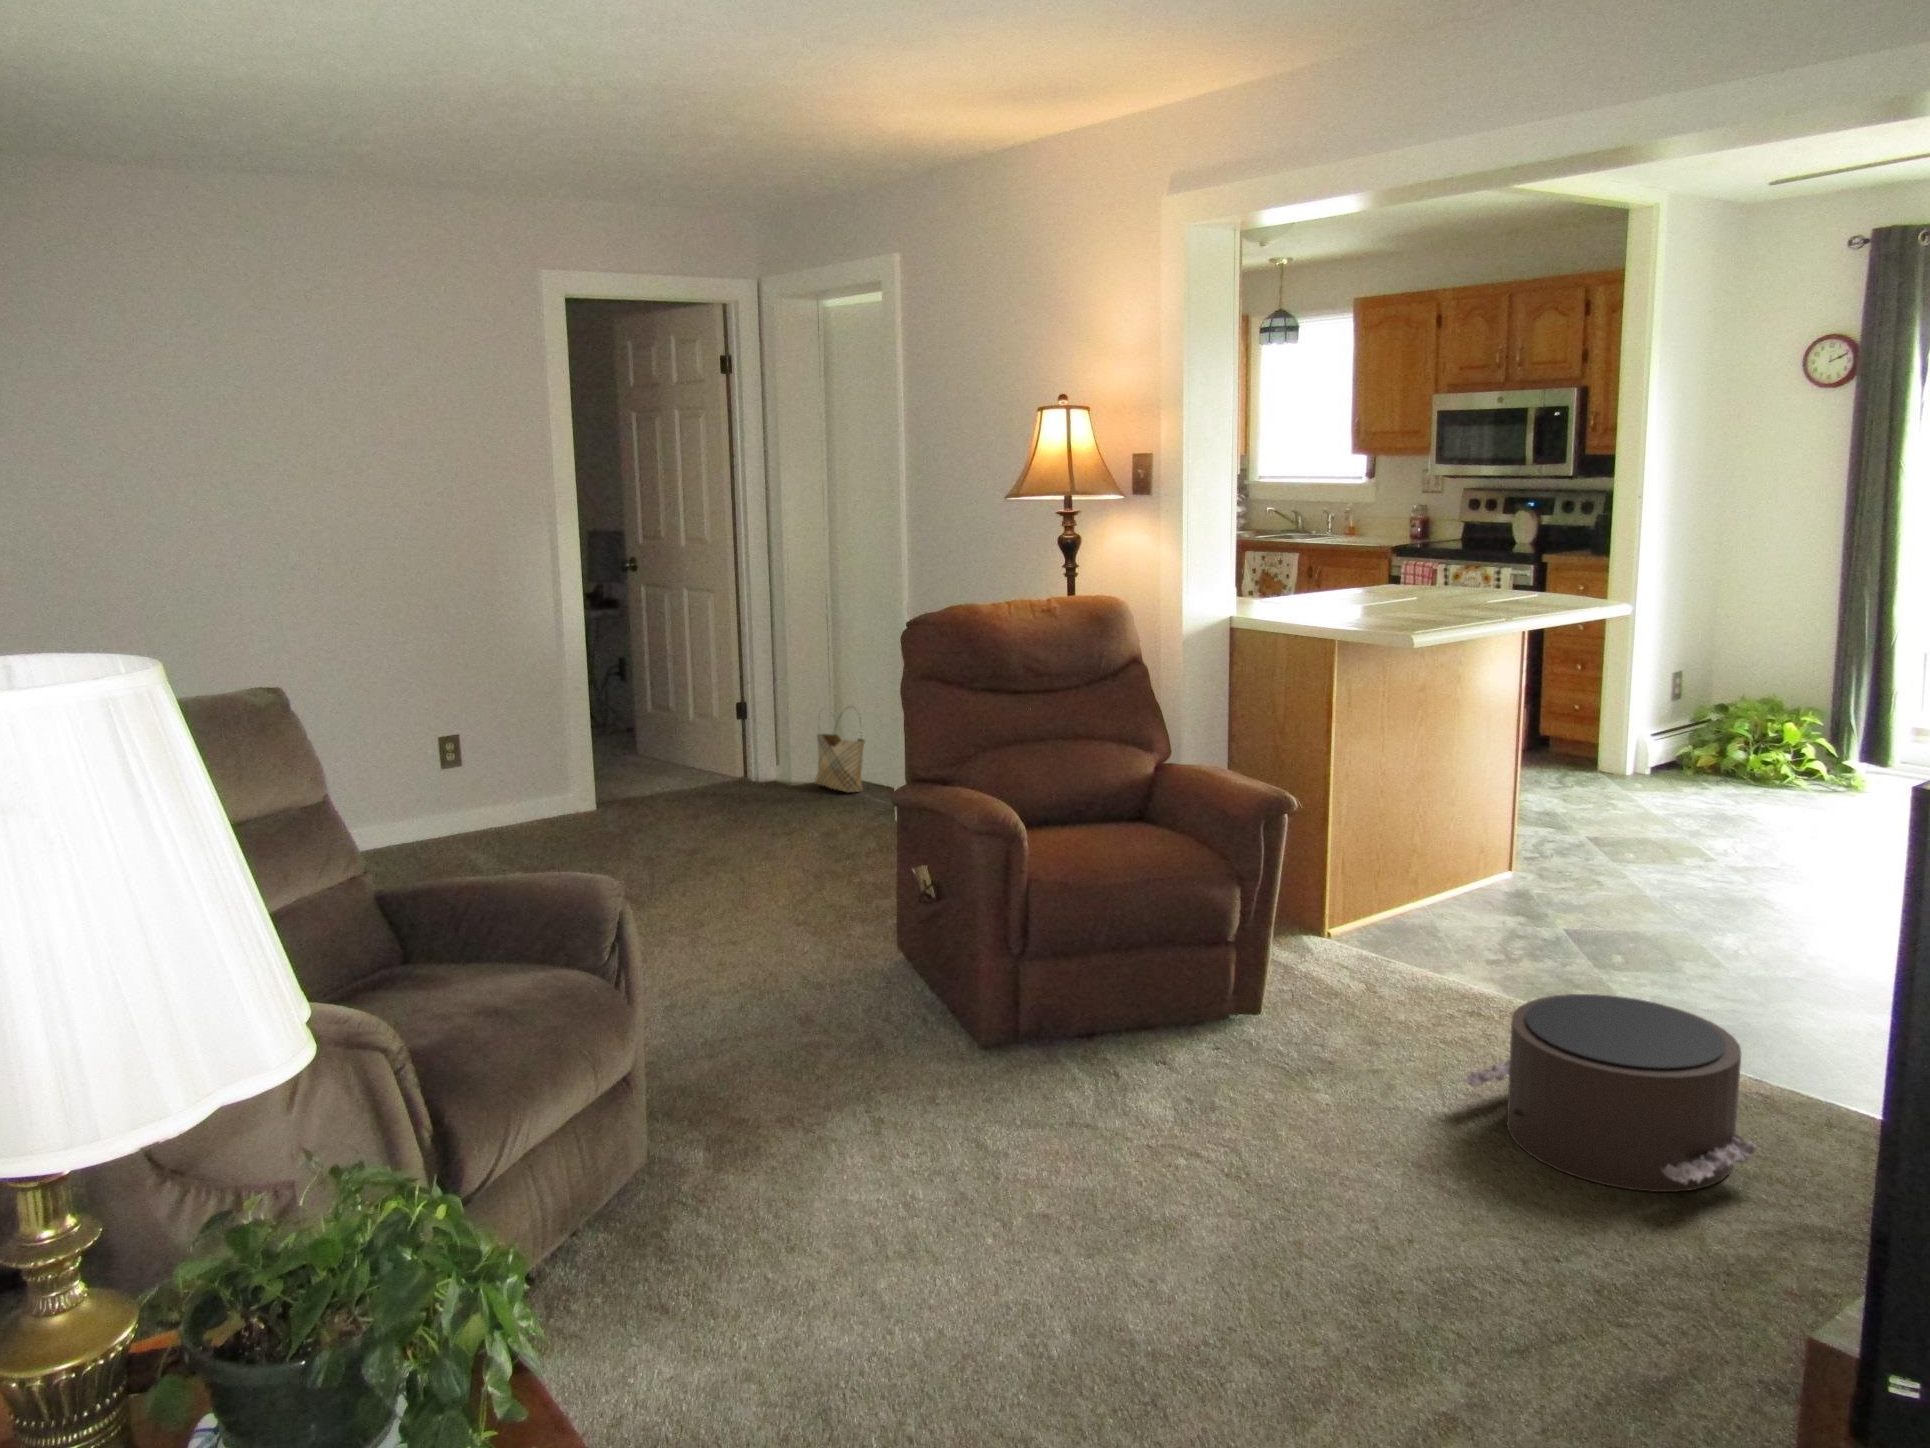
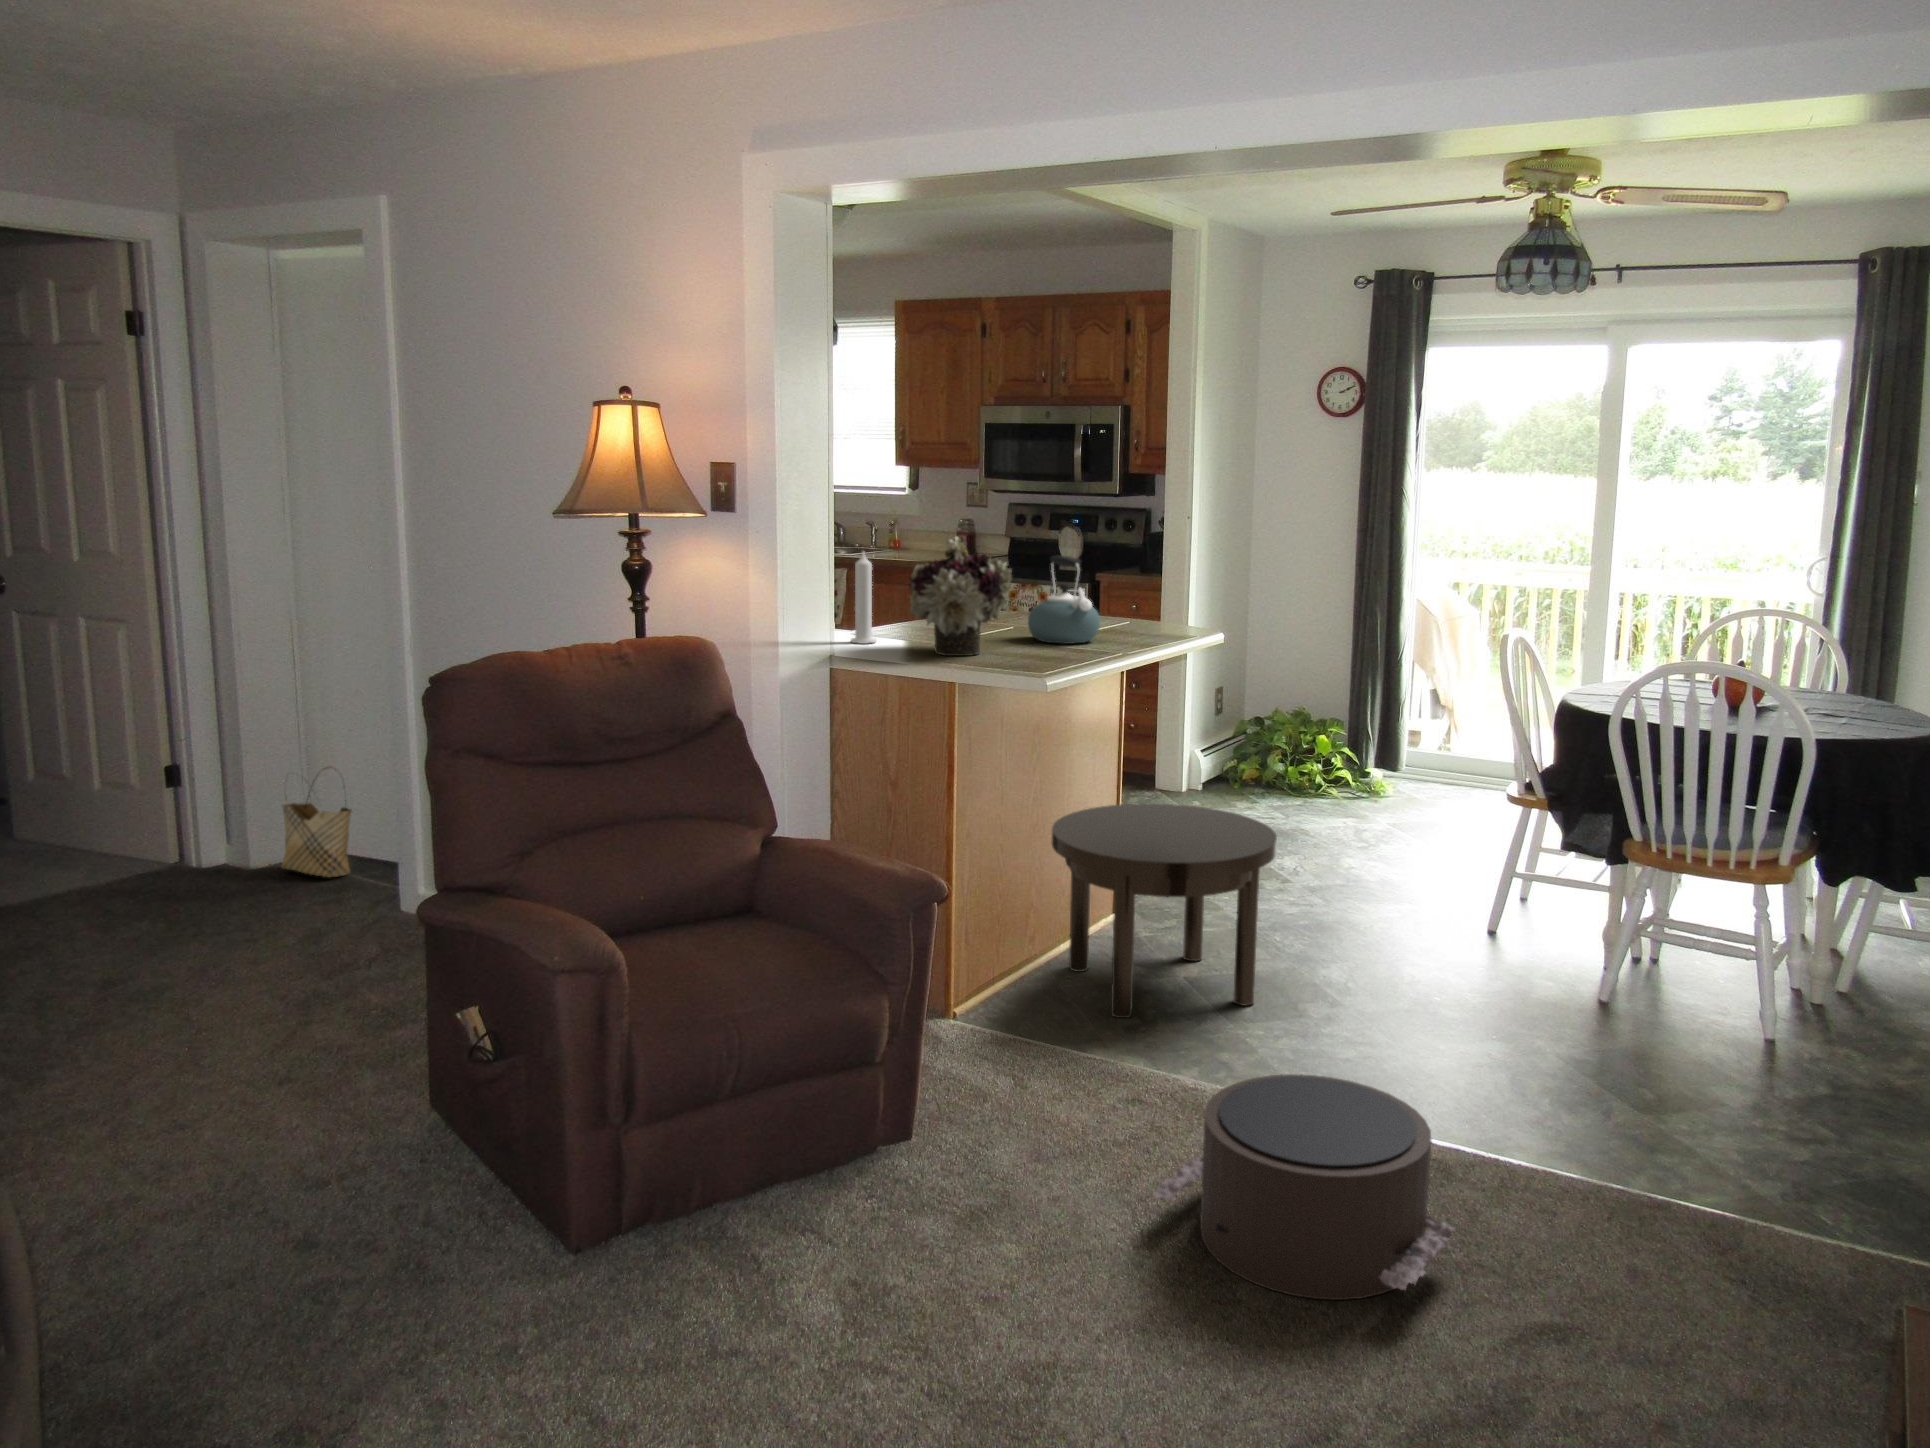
flower arrangement: none [1301,510,1398,617] -> present [909,537,1012,656]
candle: none [1253,525,1277,607] -> present [851,552,876,644]
kettle: none [1423,529,1496,610] -> present [1028,556,1100,644]
side table: none [1432,763,1664,958] -> present [1052,804,1277,1018]

